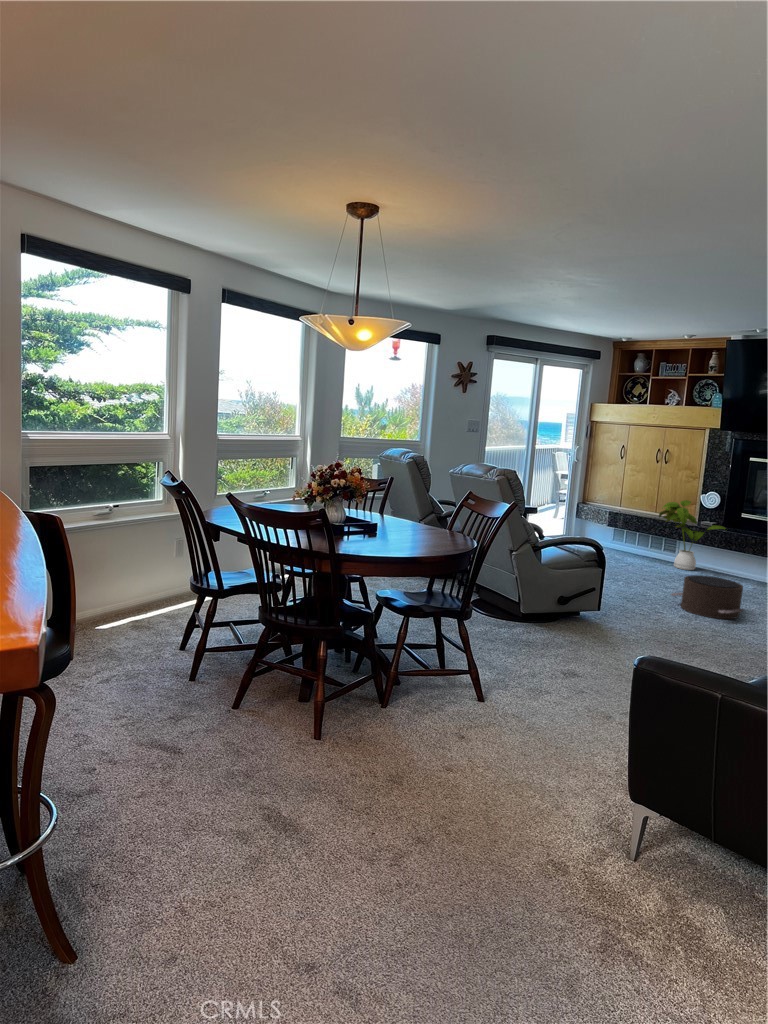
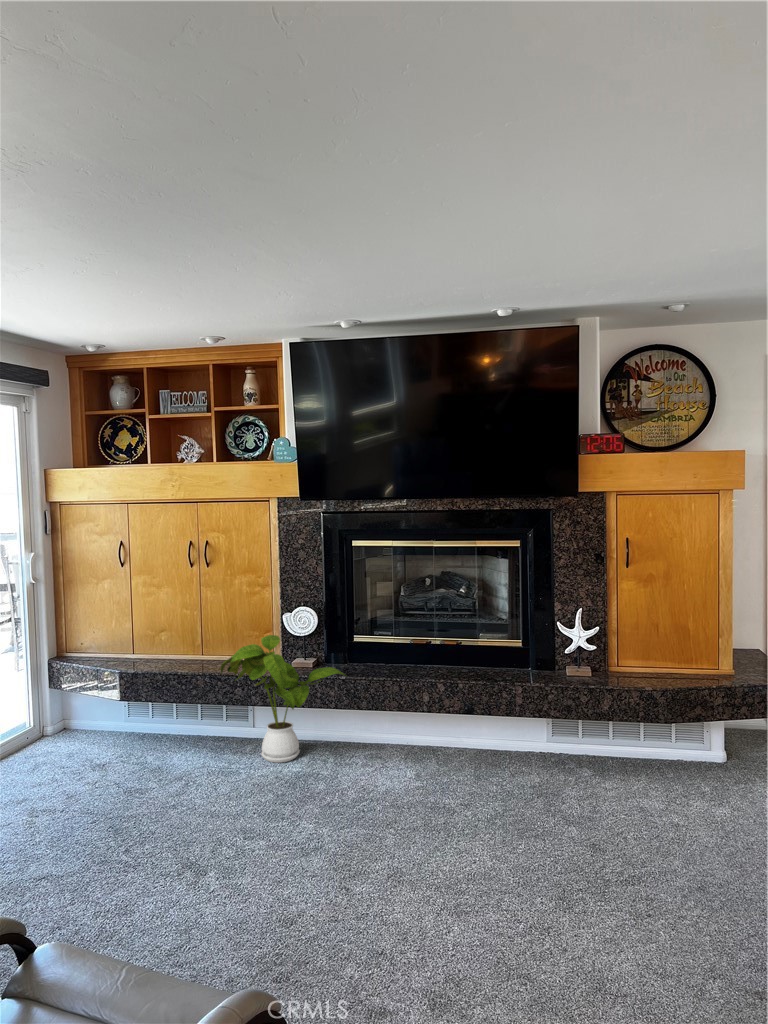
pouf: present [671,575,743,619] -> none [352,830,520,973]

